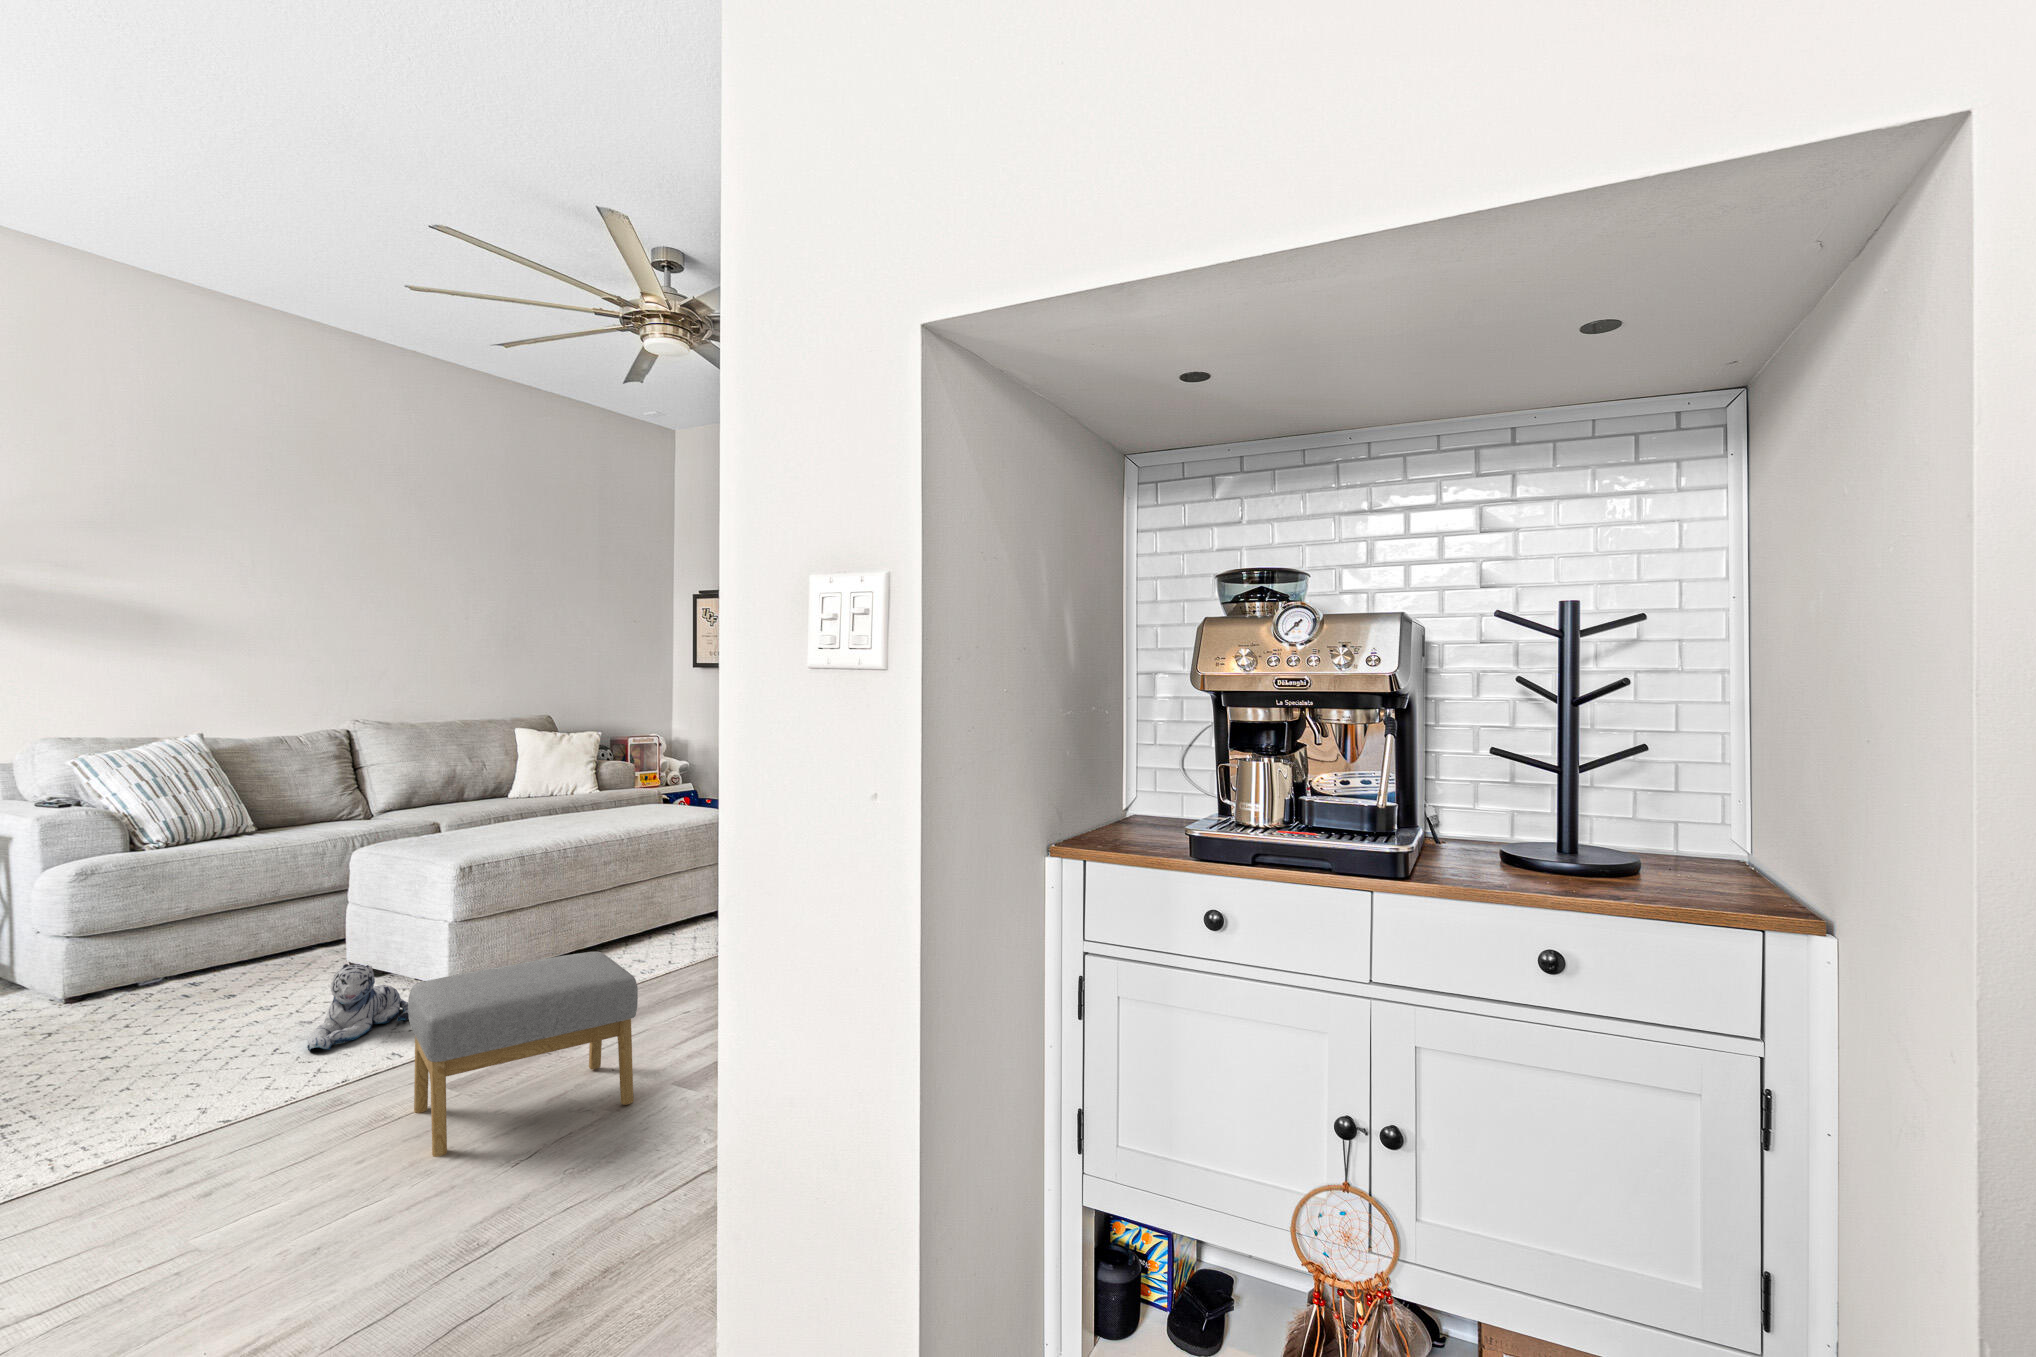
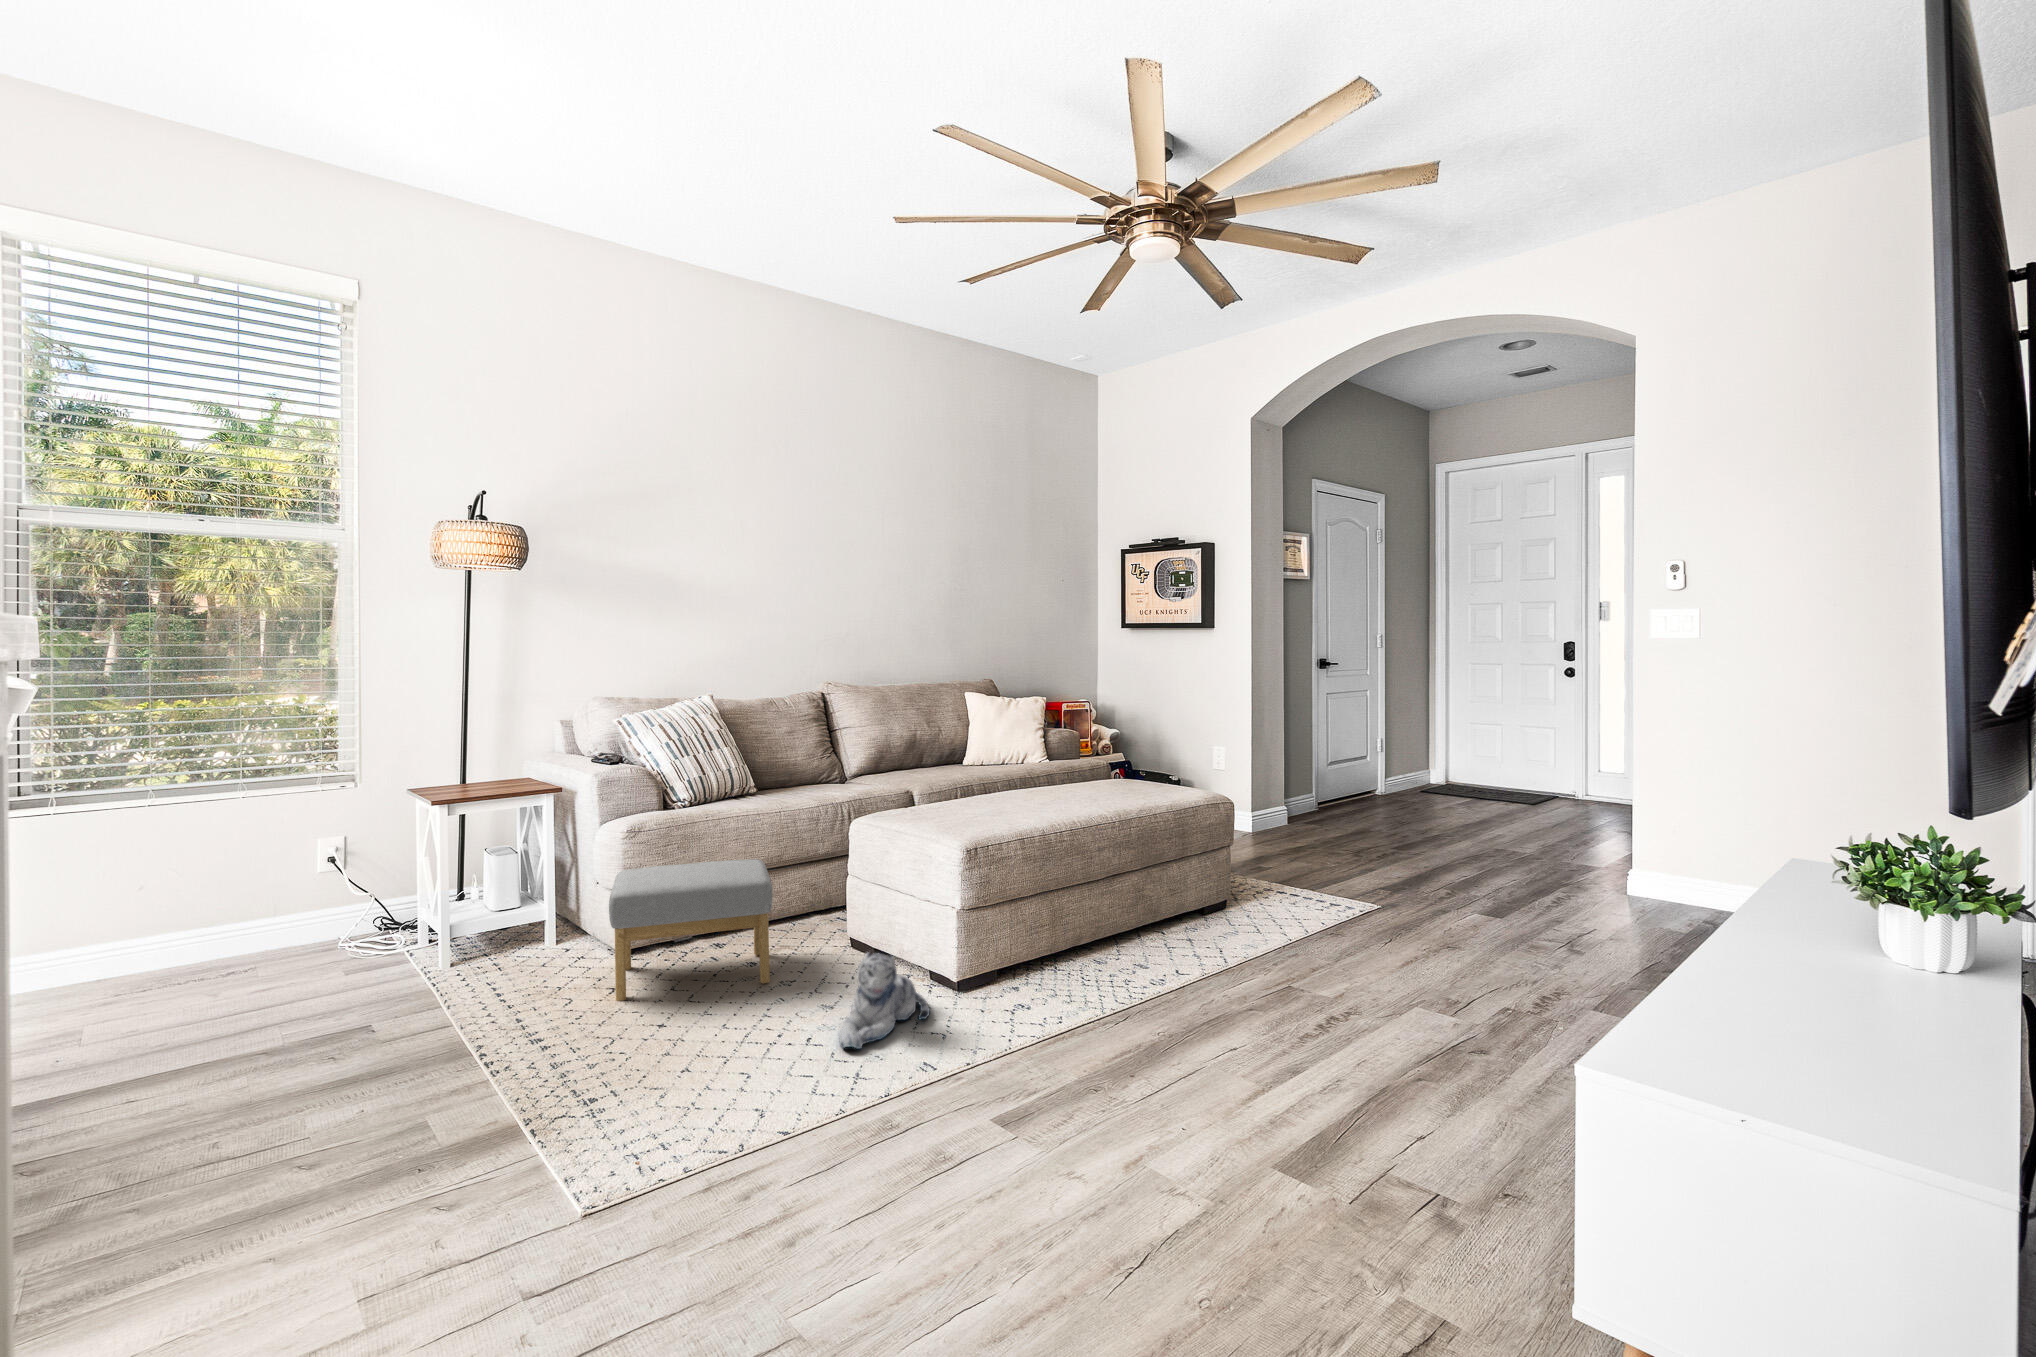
footstool: present [408,952,638,1157] -> present [609,859,773,1001]

